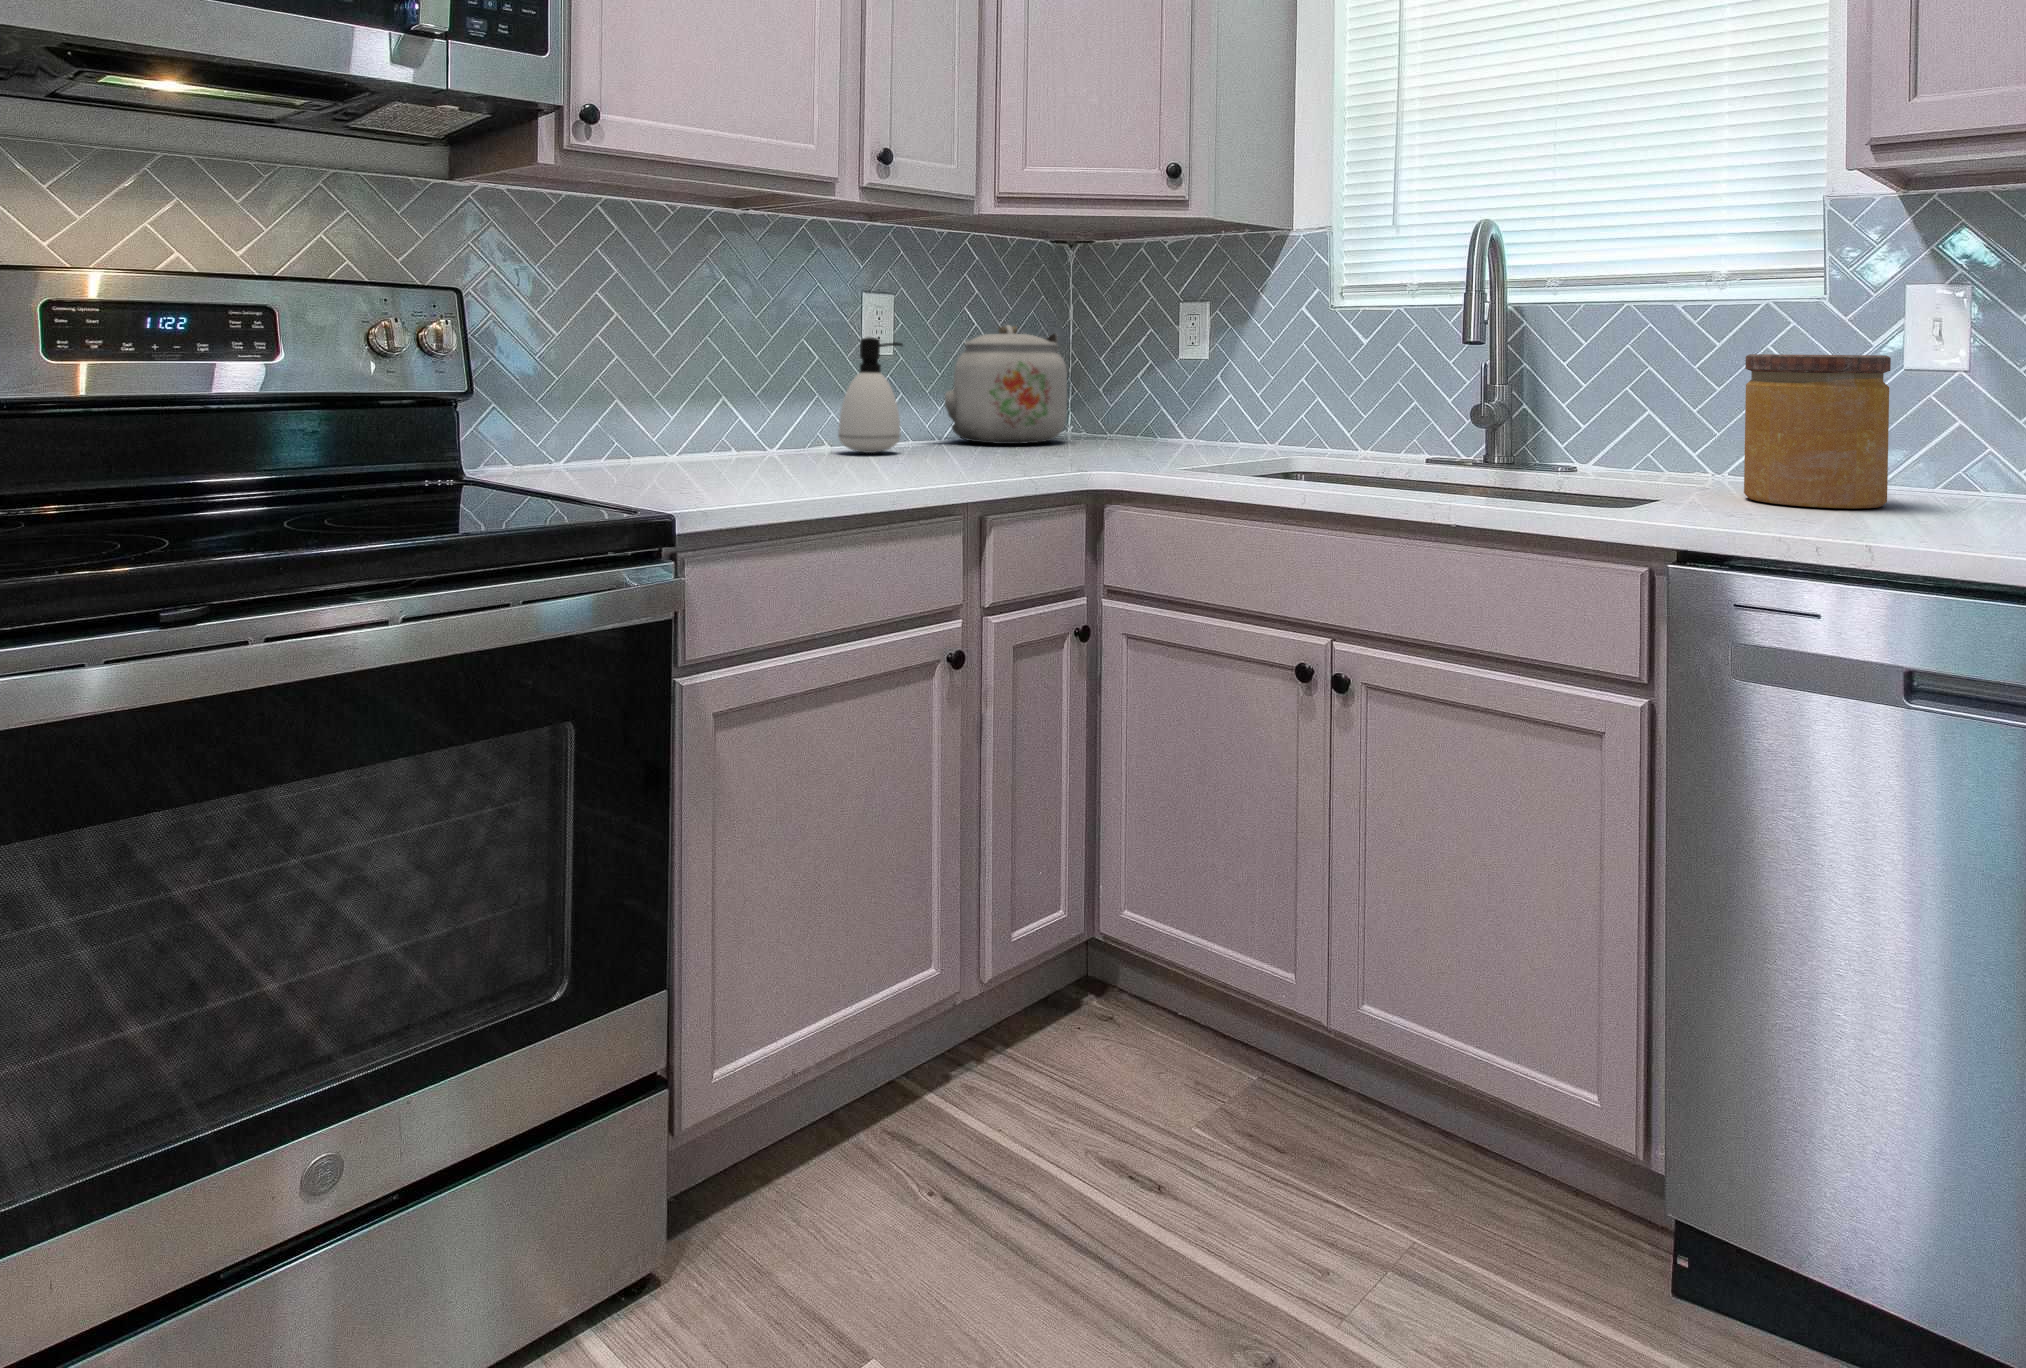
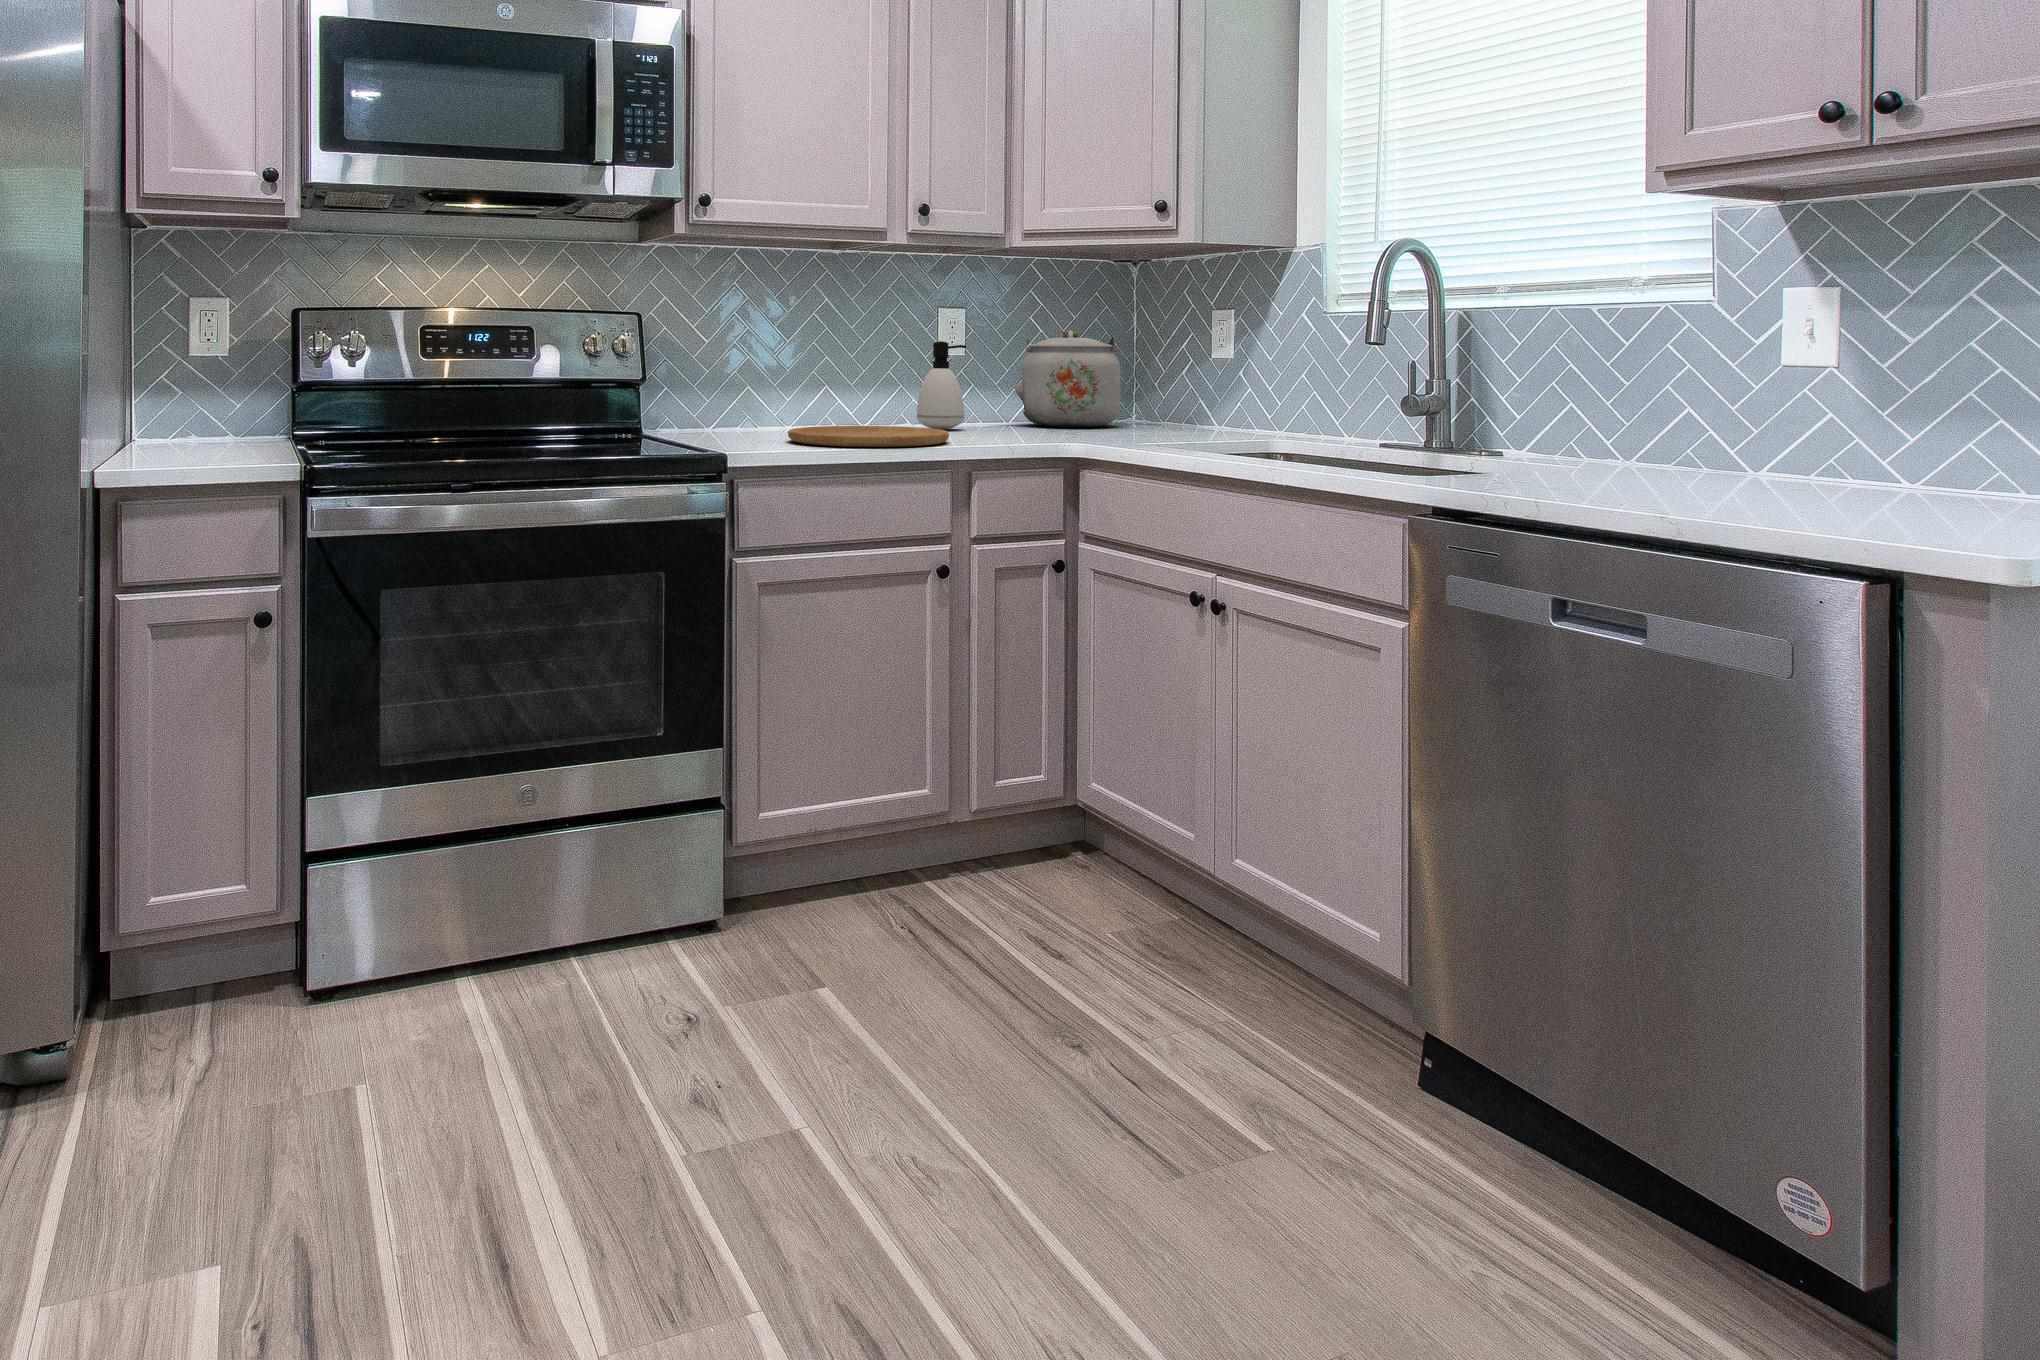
jar: present [1744,354,1891,508] -> none [1585,352,1715,485]
cutting board: none [707,454,937,489] -> present [788,426,949,447]

